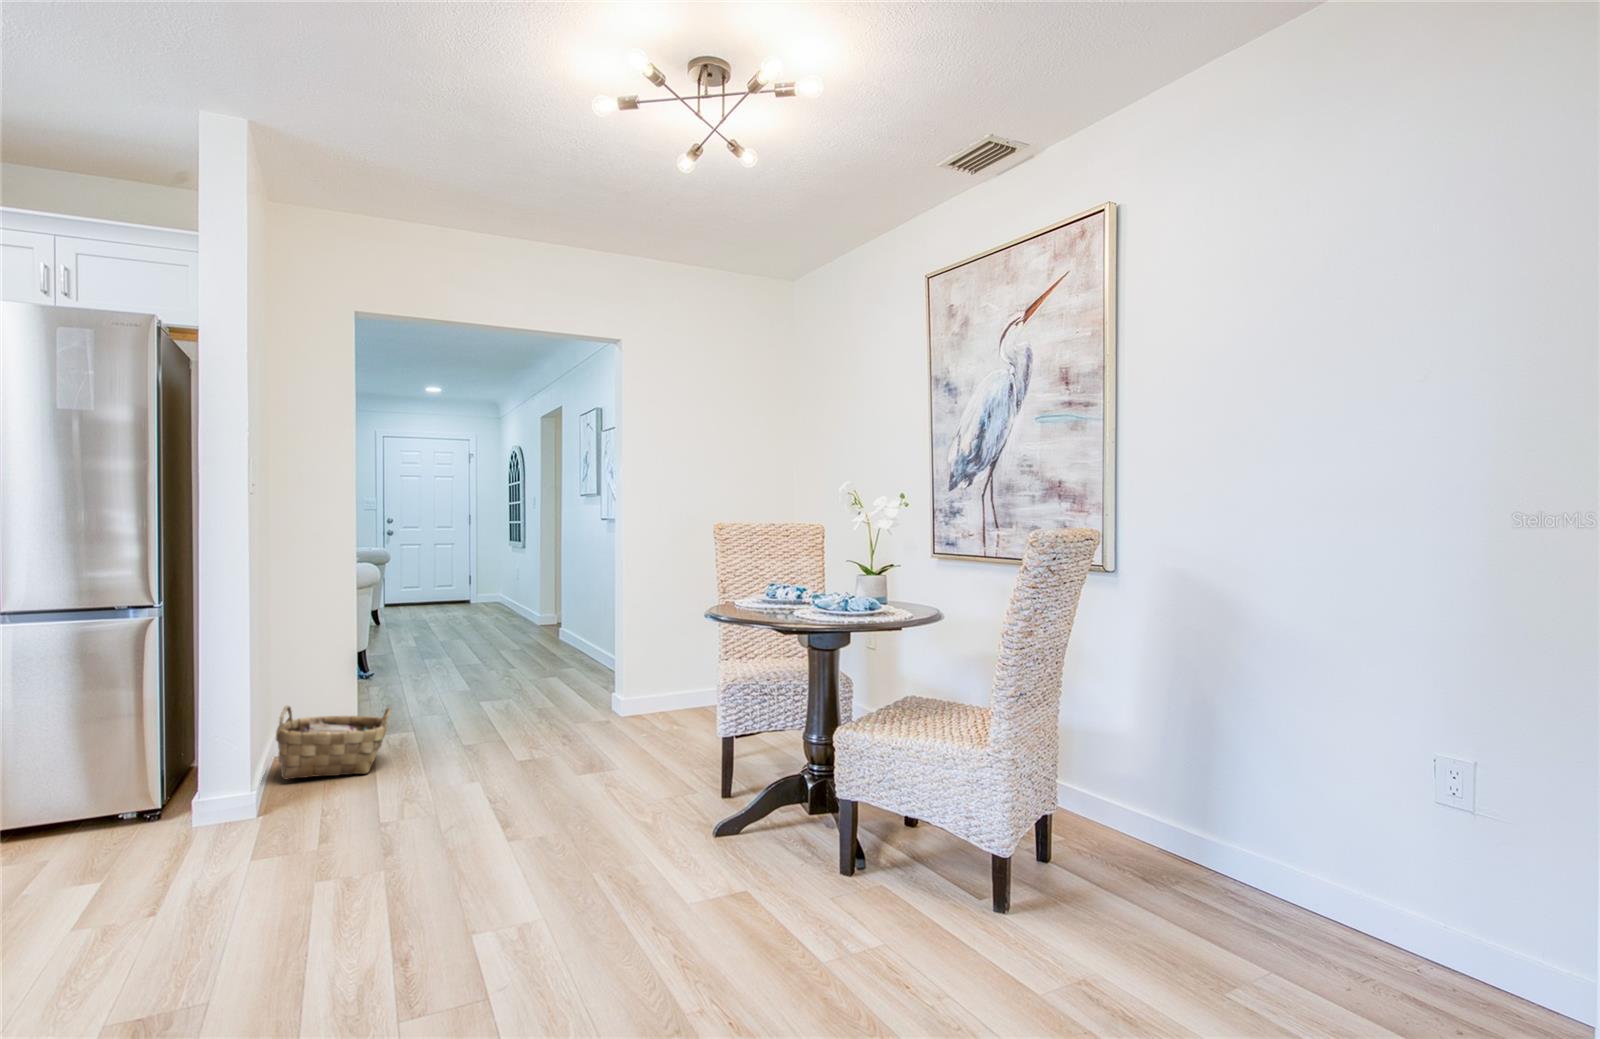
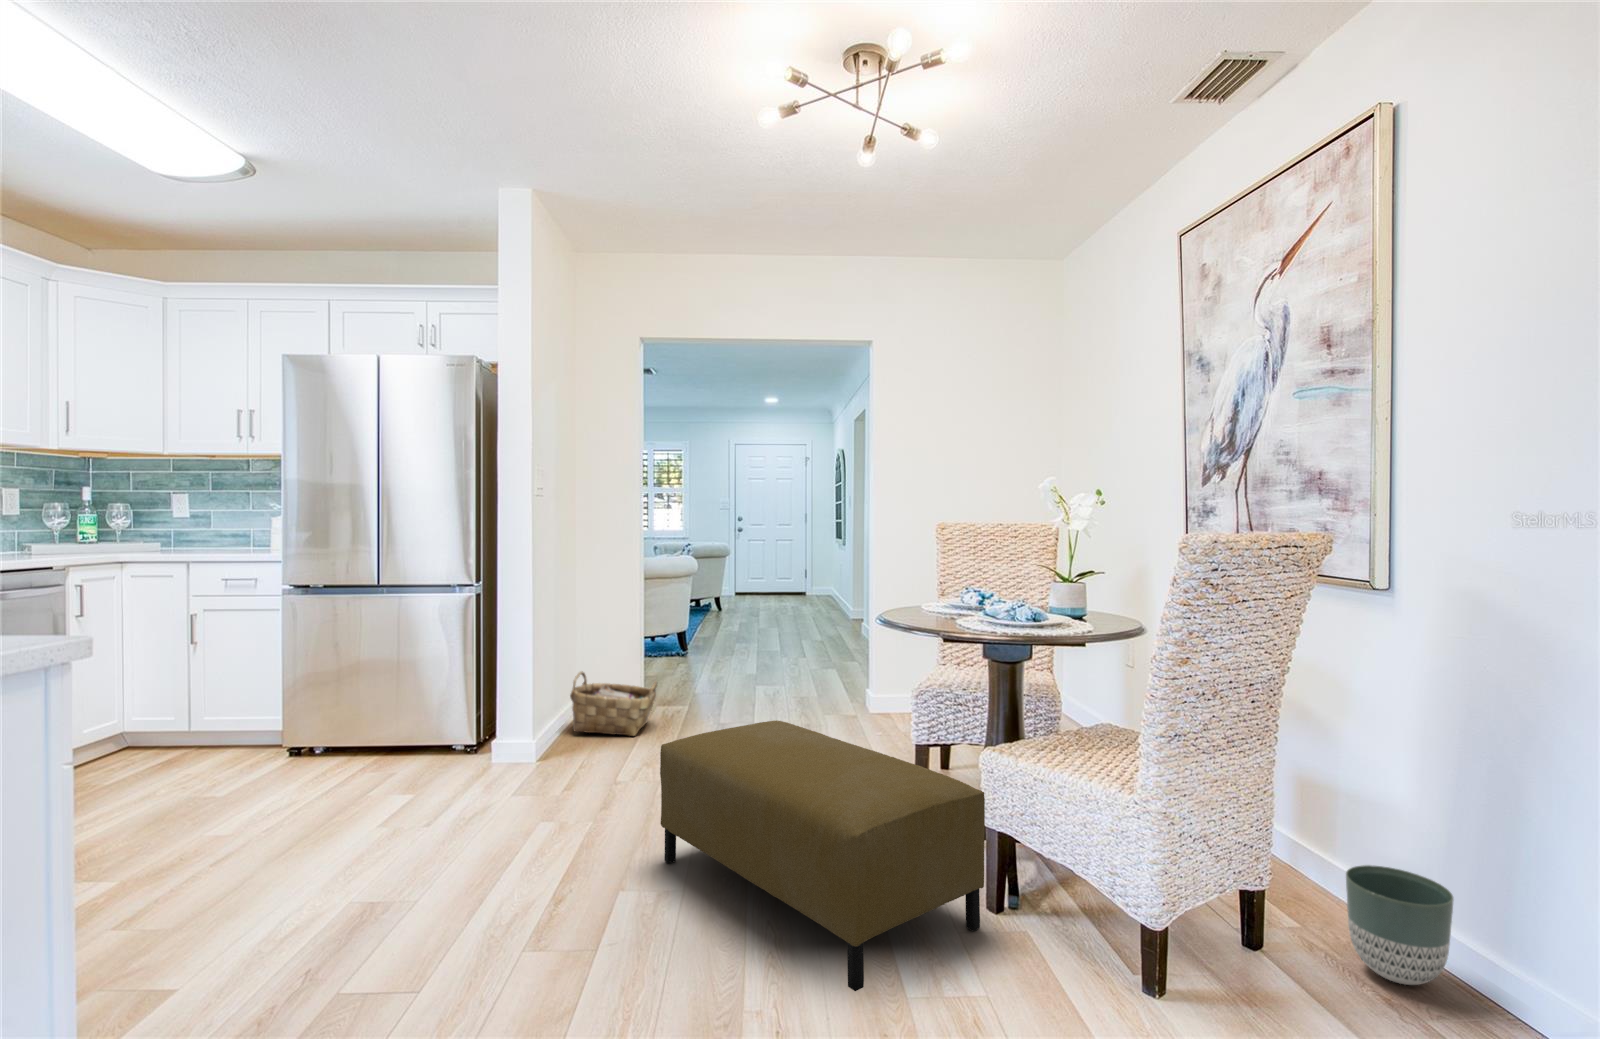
ottoman: none [493,730,849,977] -> present [660,721,985,991]
planter: none [1103,779,1173,863] -> present [1346,865,1453,985]

